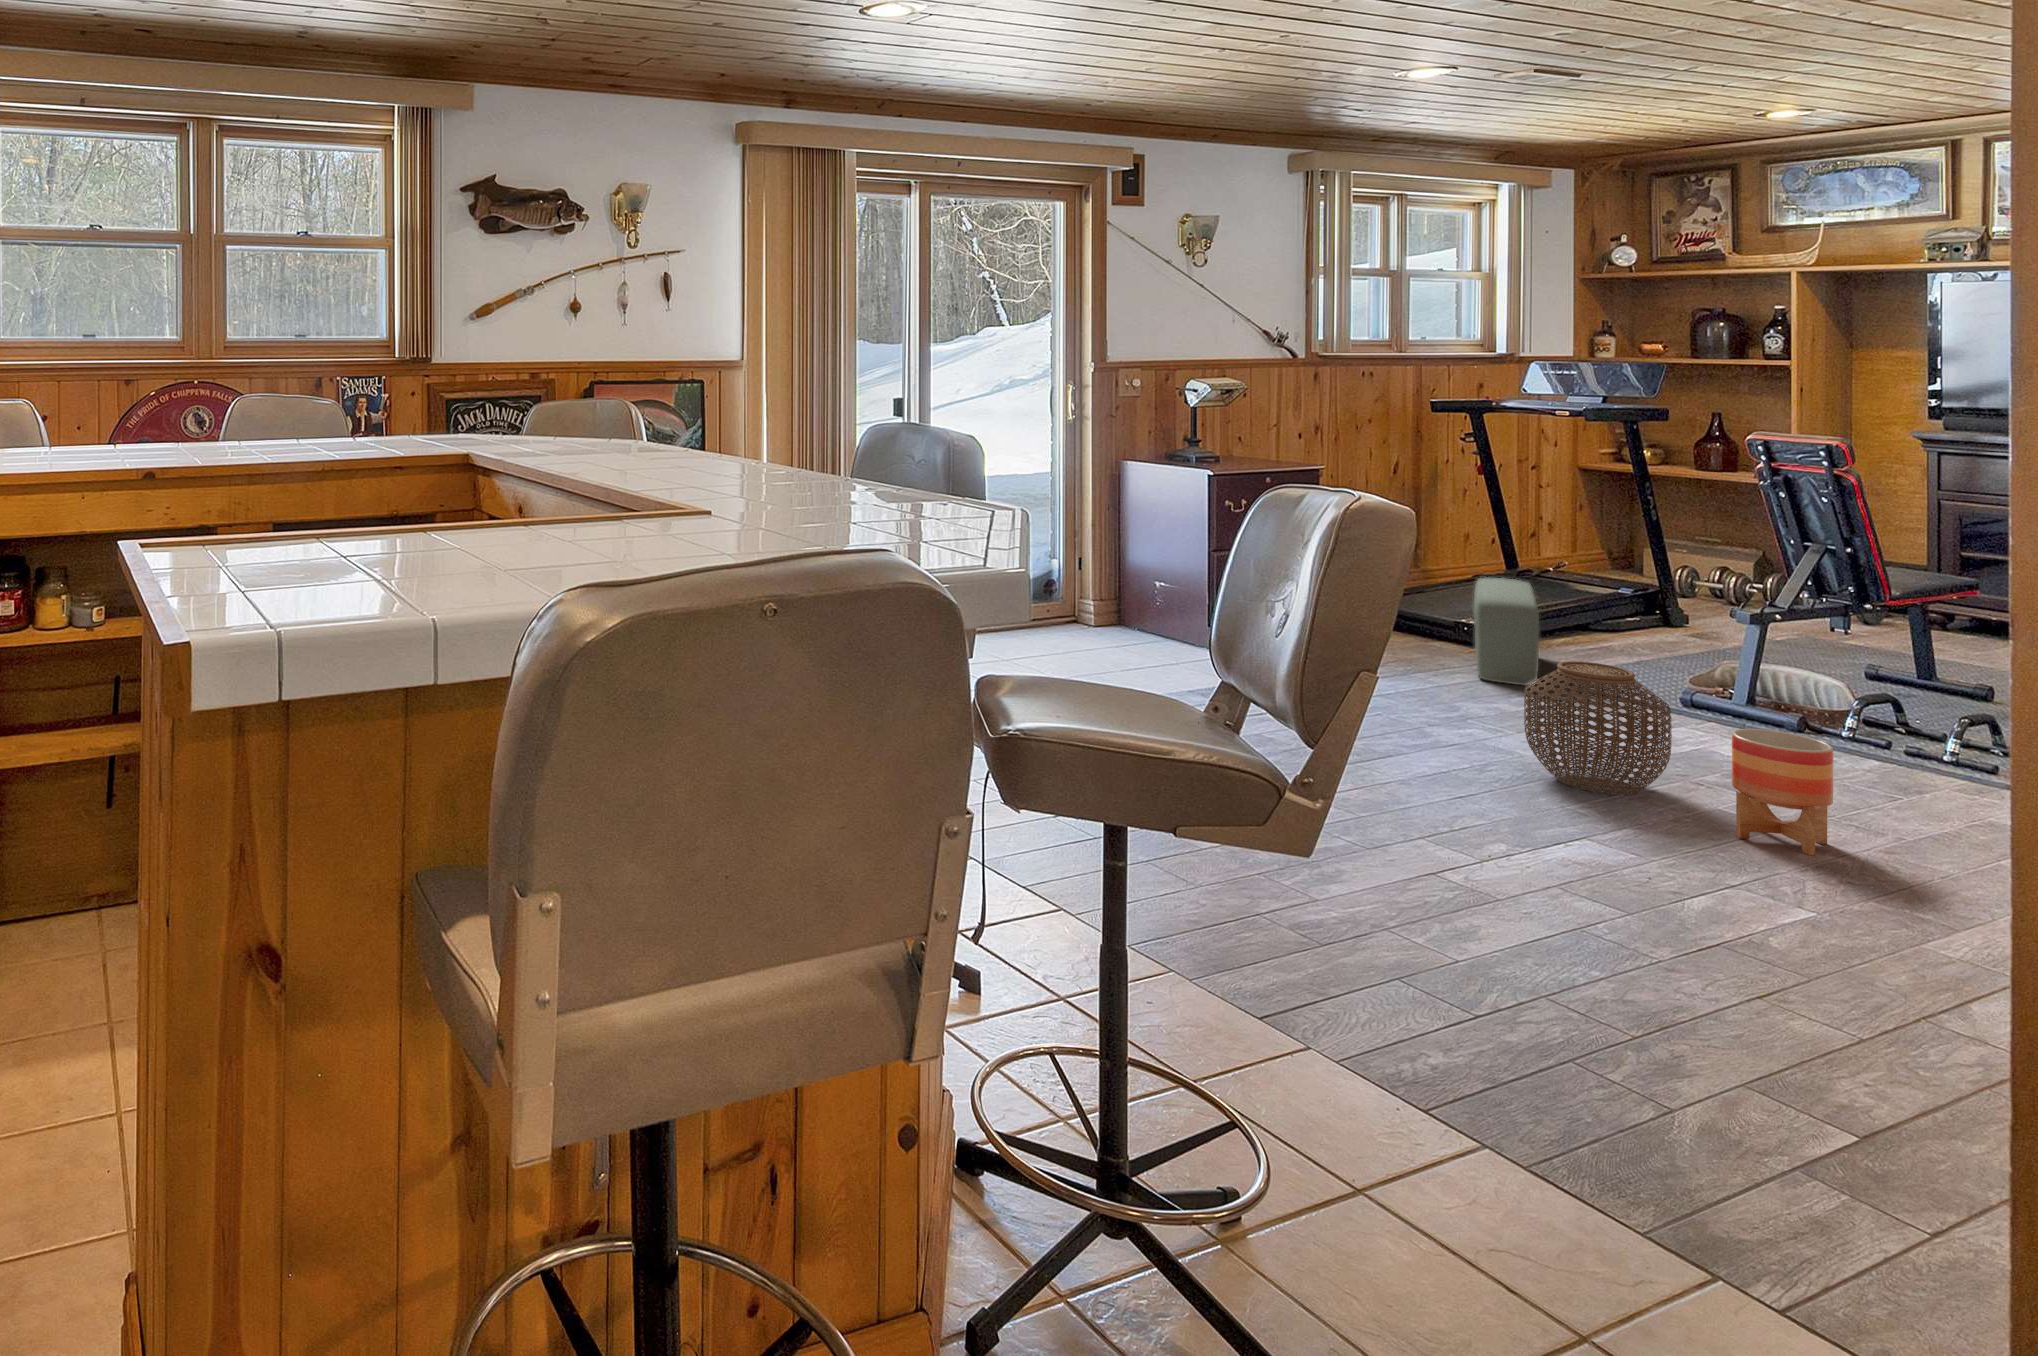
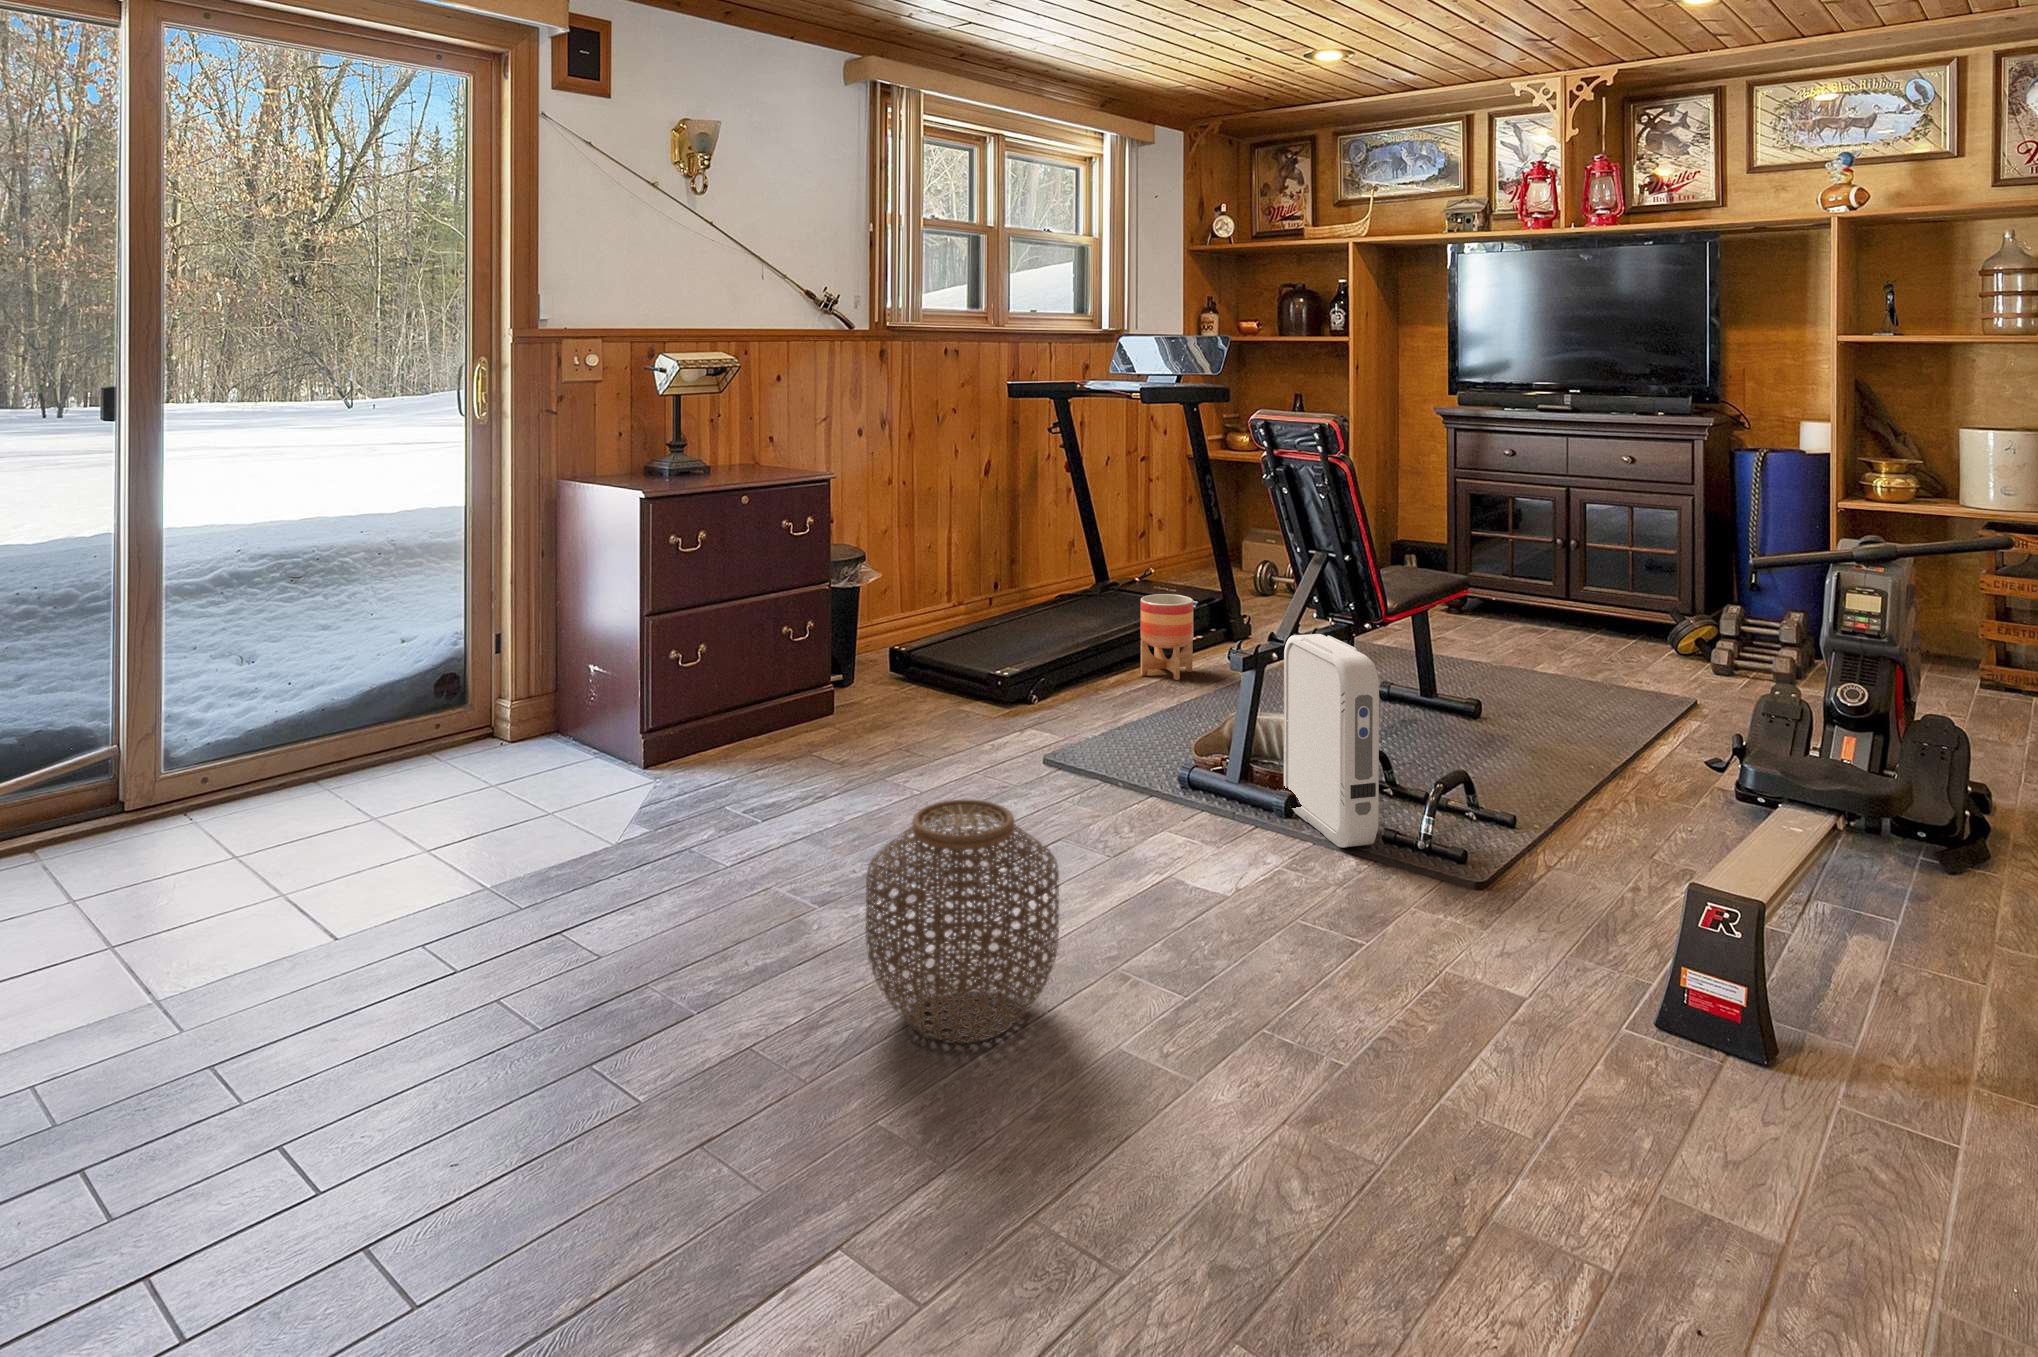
pouf: present [1474,578,1539,685] -> none [967,611,1060,770]
air purifier: none [1798,602,1907,756] -> present [1284,634,1379,848]
planter: present [1732,729,1833,855] -> present [1140,594,1193,680]

